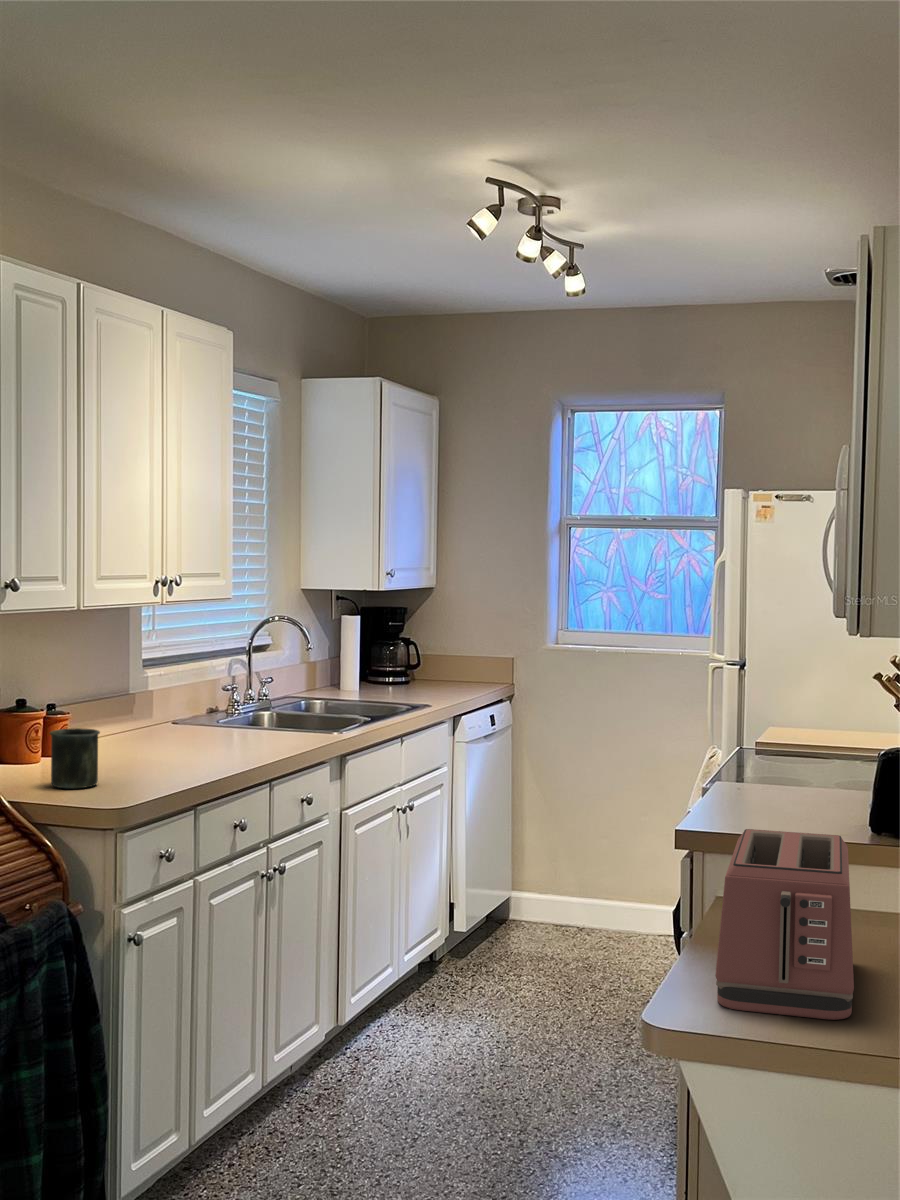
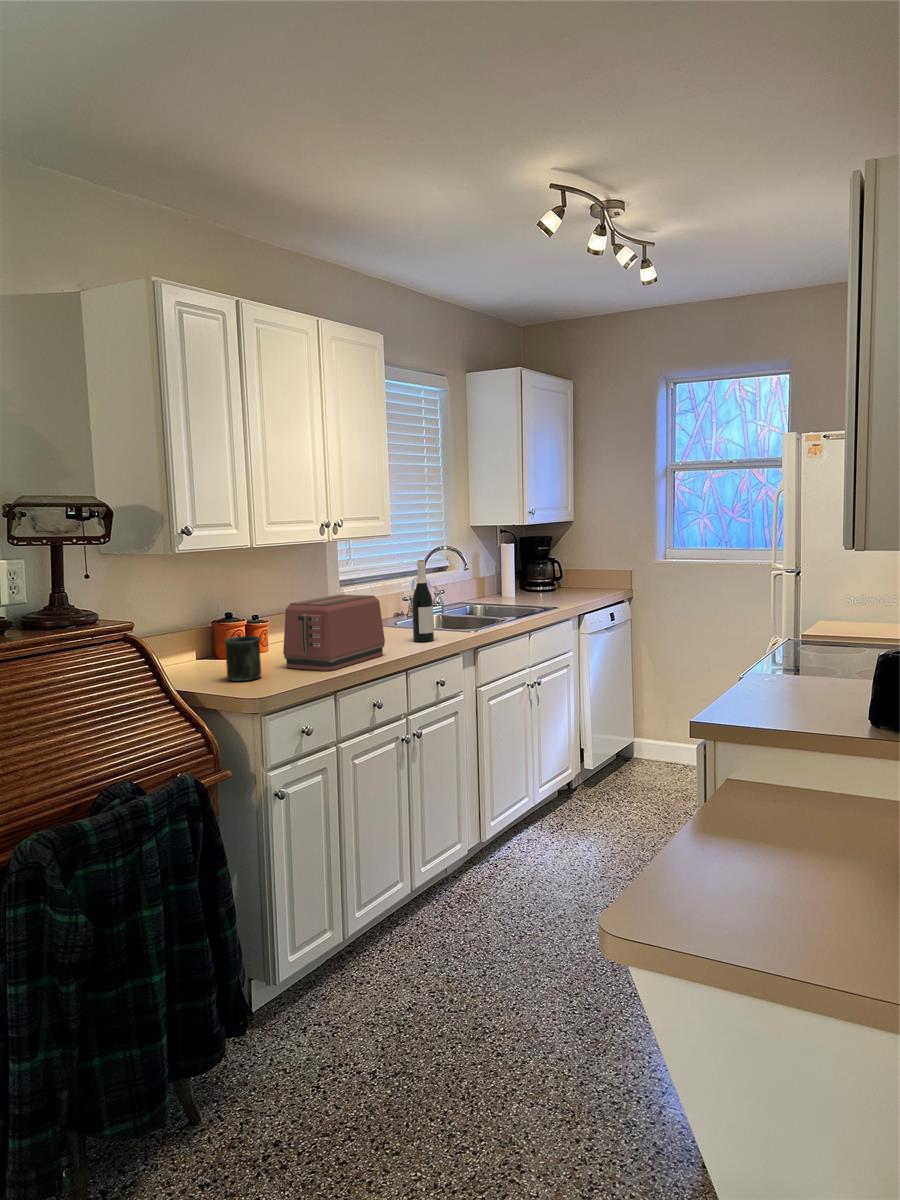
wine bottle: none [265,634,294,745] -> present [412,560,434,642]
toaster: present [715,829,854,1020] -> present [283,595,385,671]

